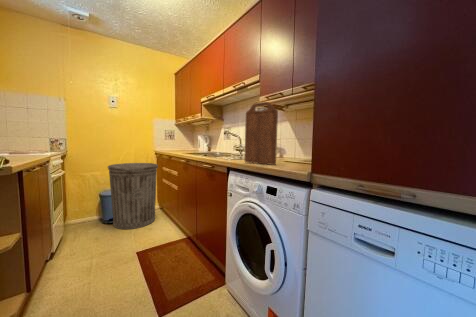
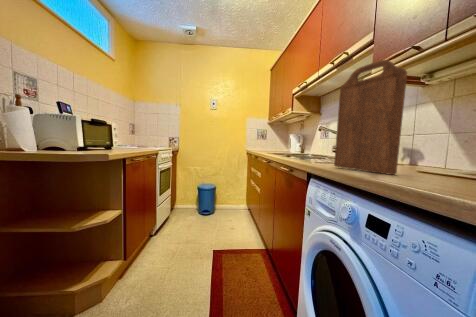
trash can: present [108,163,158,229] -> none [204,161,247,224]

